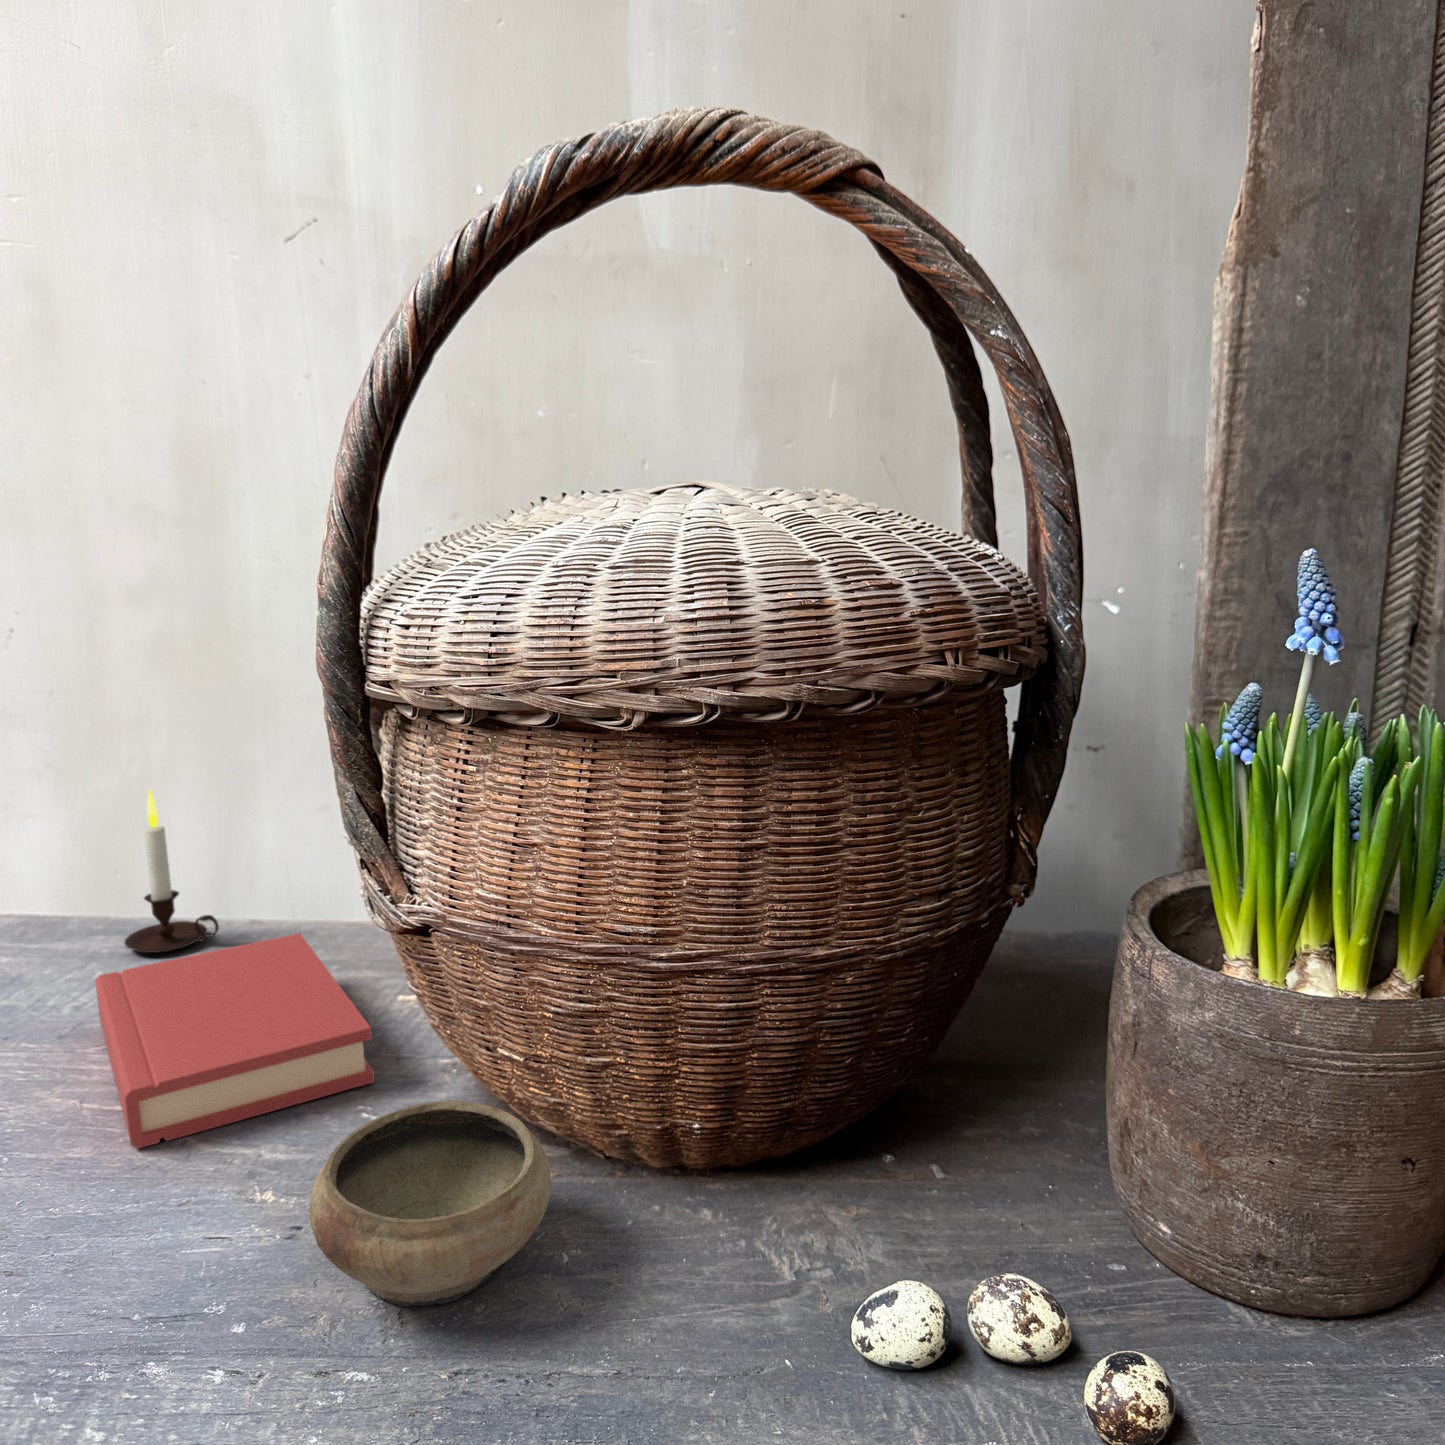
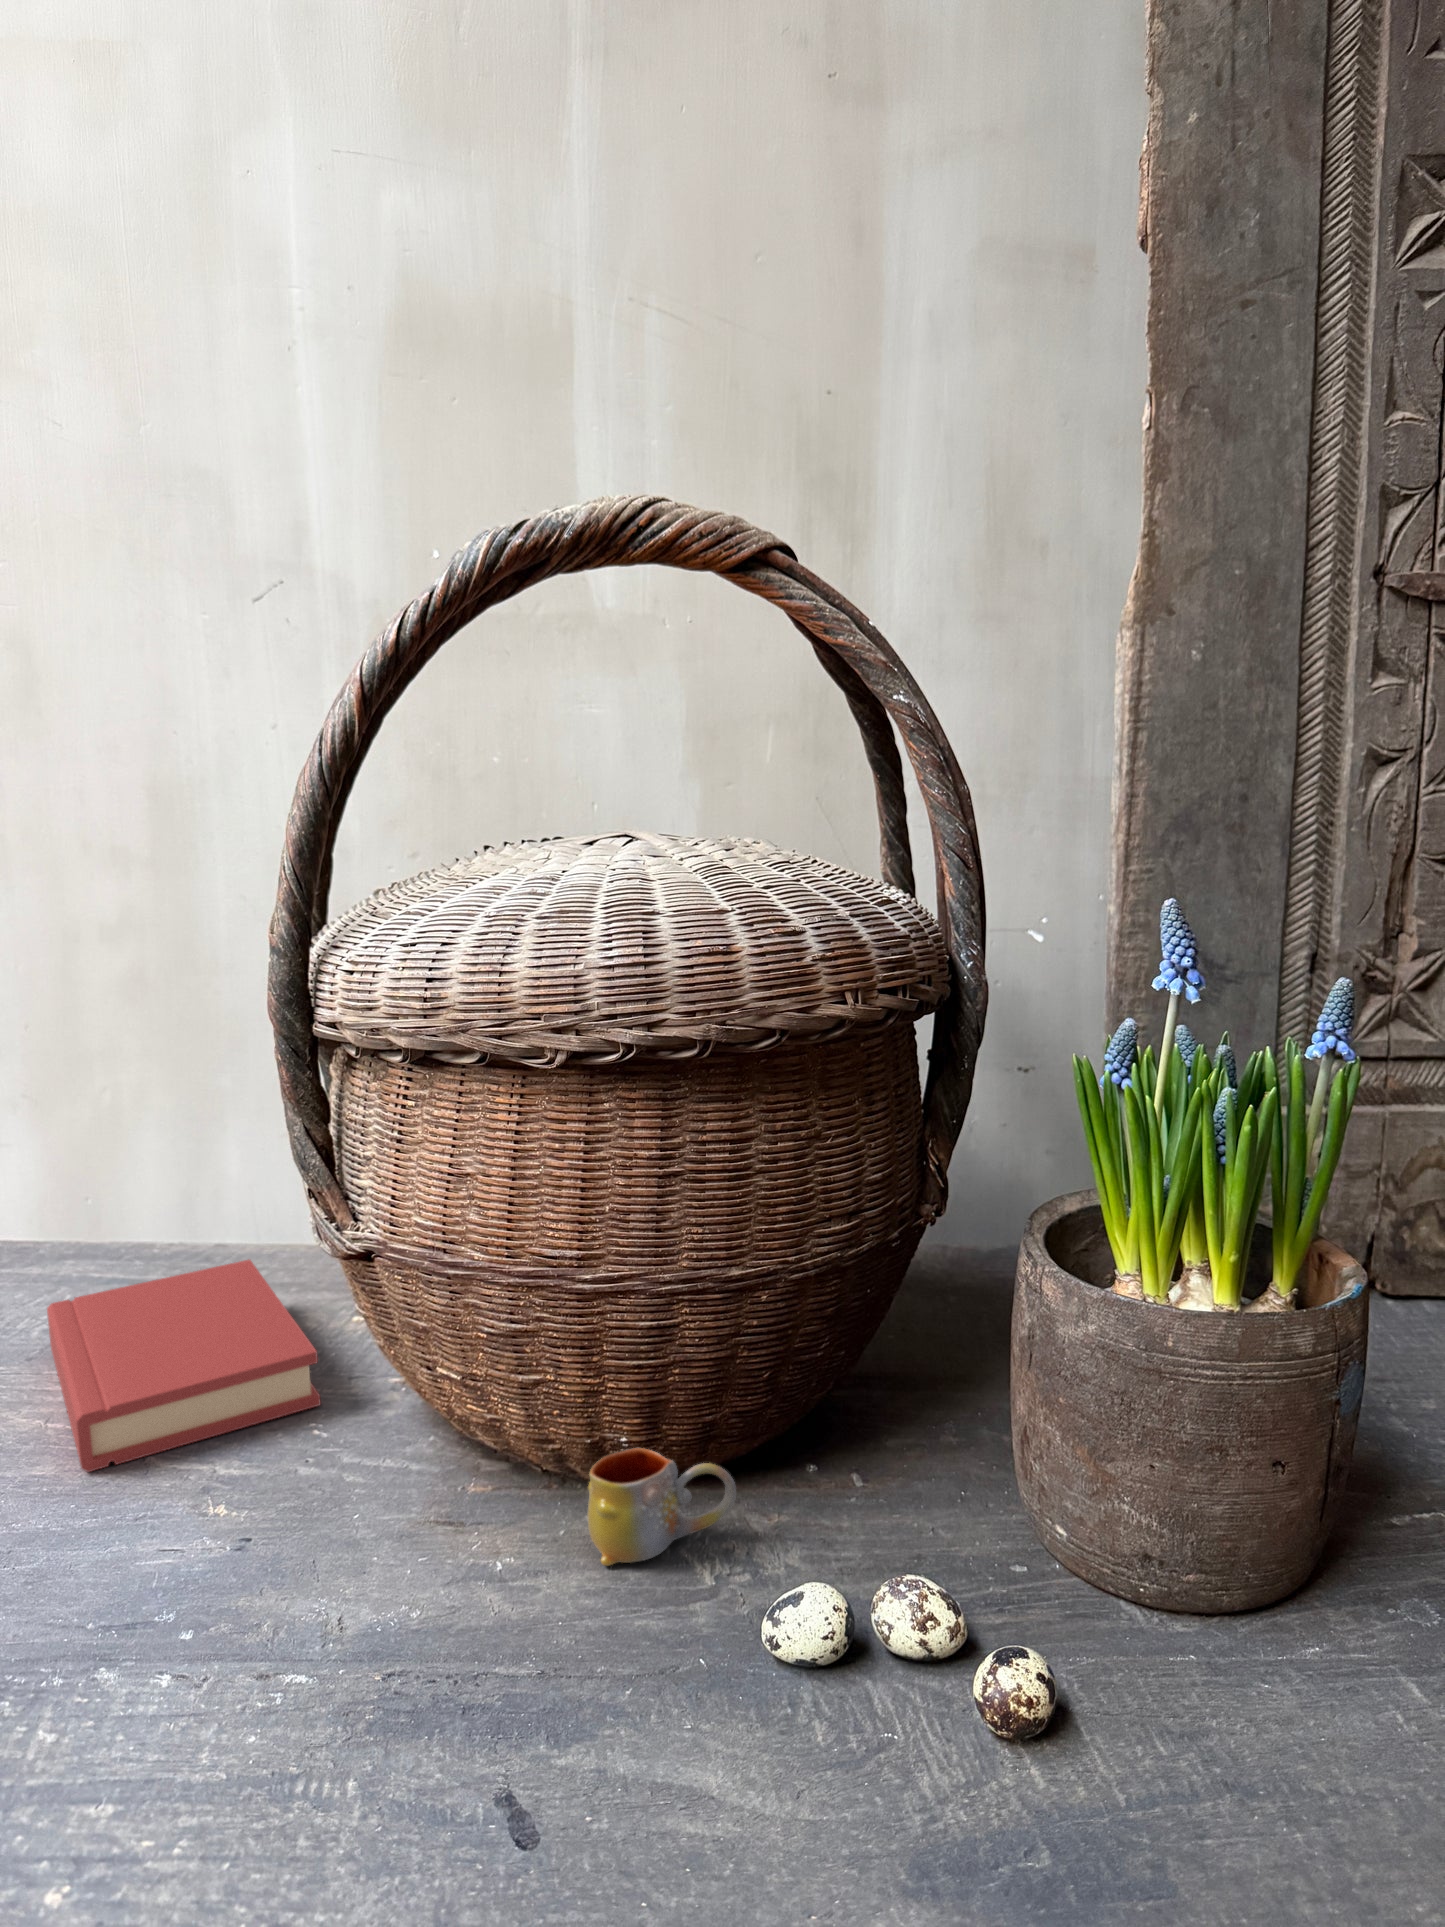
candle: present [124,789,219,953] -> none [75,1116,169,1280]
ceramic bowl: present [309,1100,551,1307] -> none [253,1419,484,1617]
mug: none [659,1133,814,1256] -> present [587,1448,736,1566]

